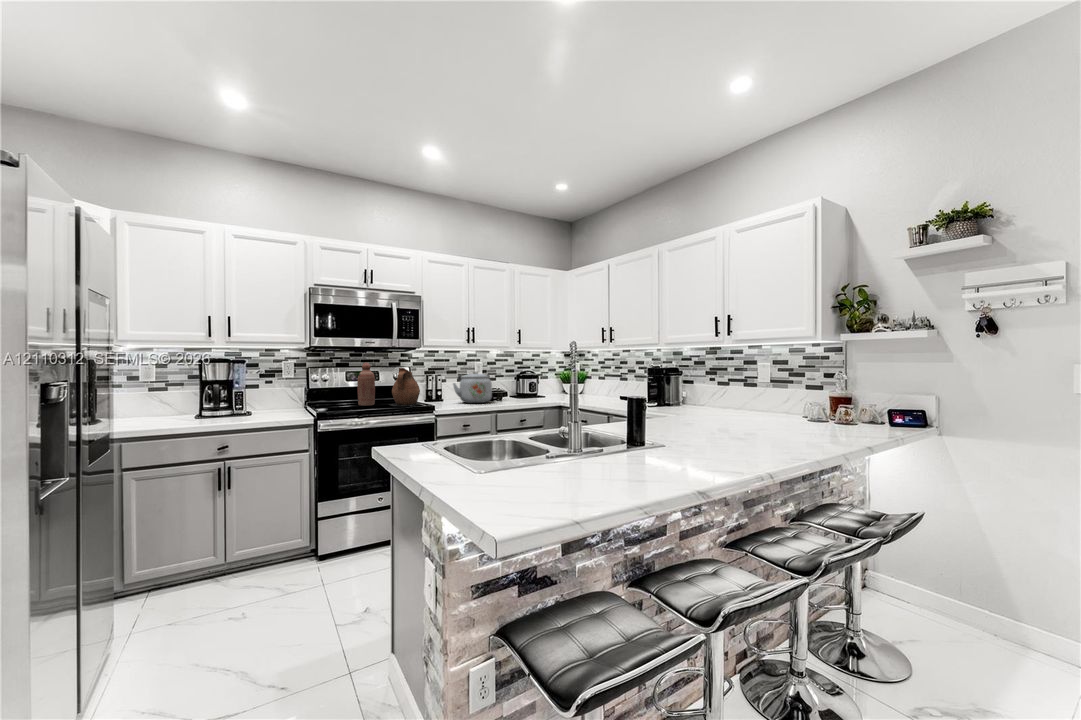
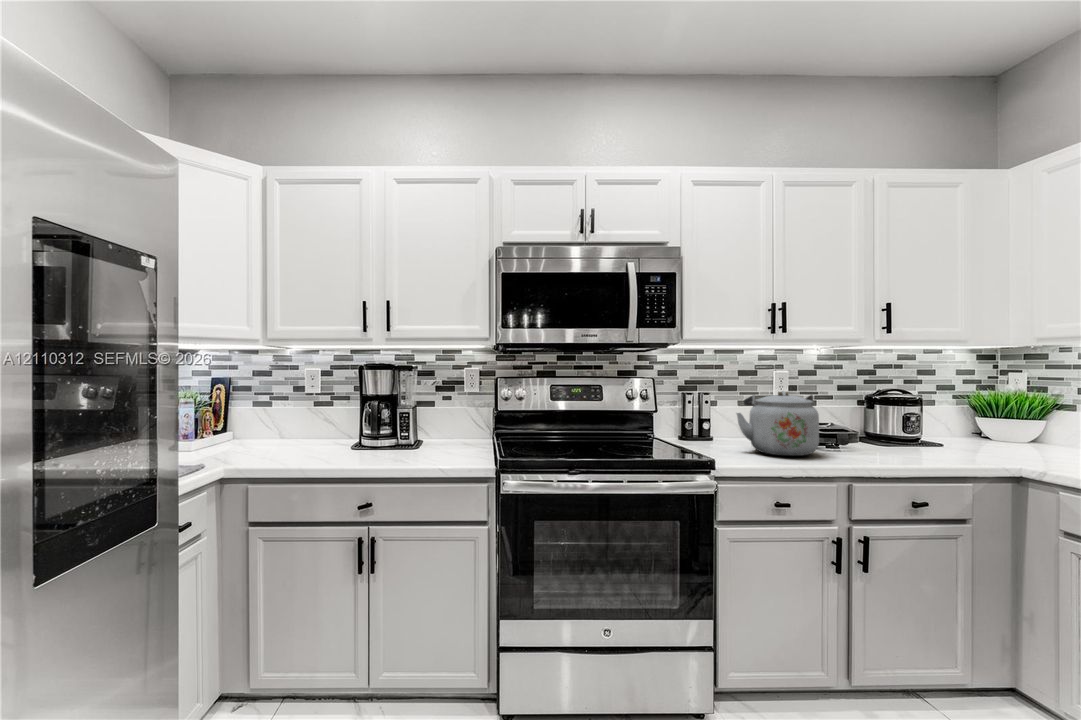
bottle: present [357,363,375,406] -> none [568,371,596,445]
ceramic pitcher: present [392,368,424,406] -> none [617,382,683,454]

